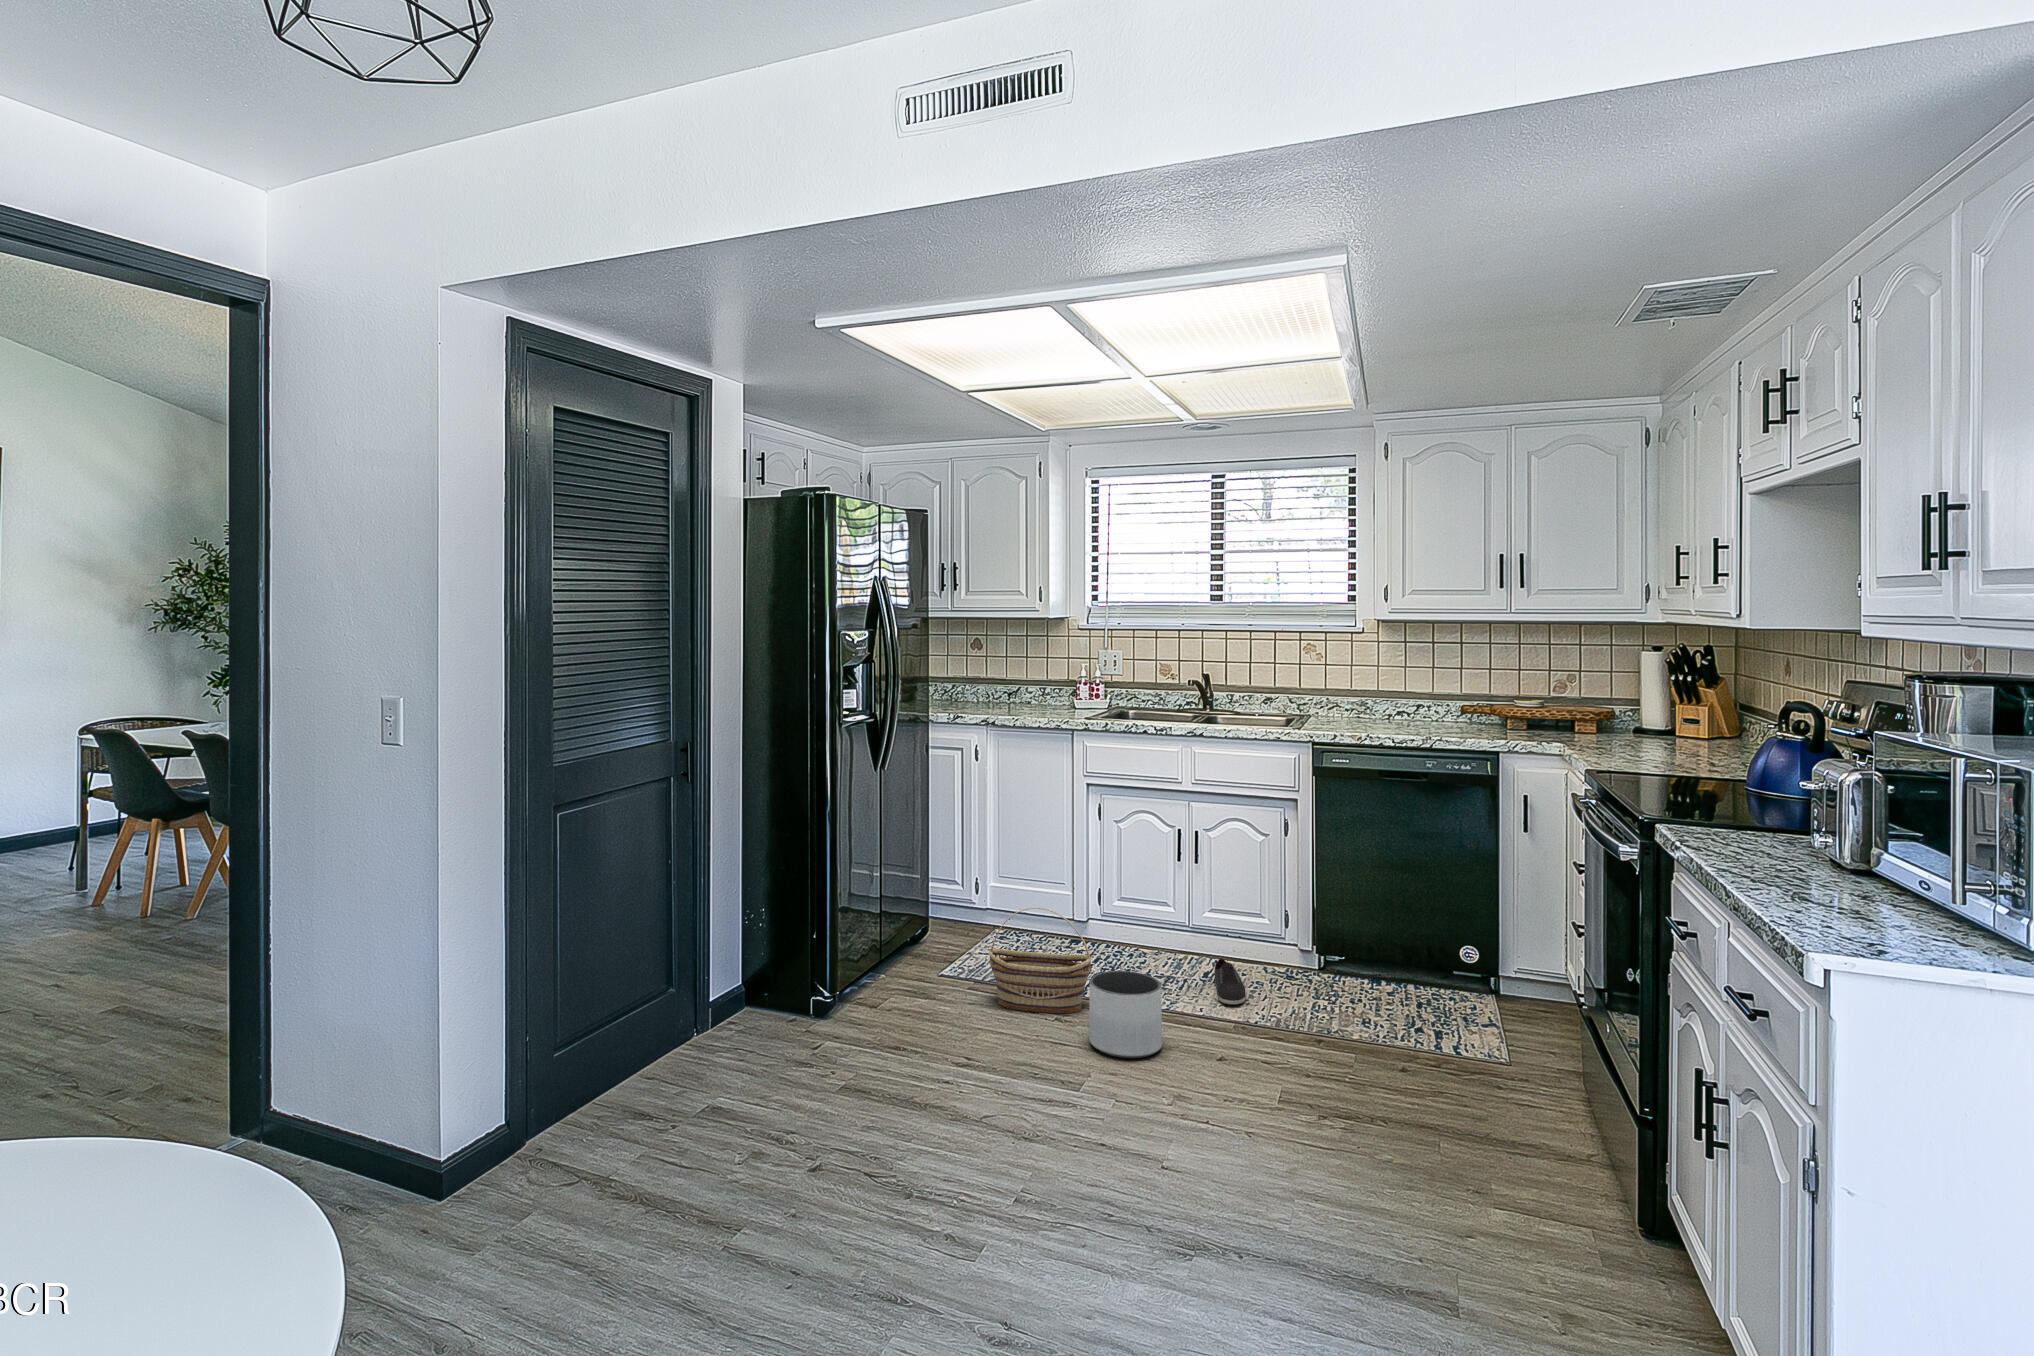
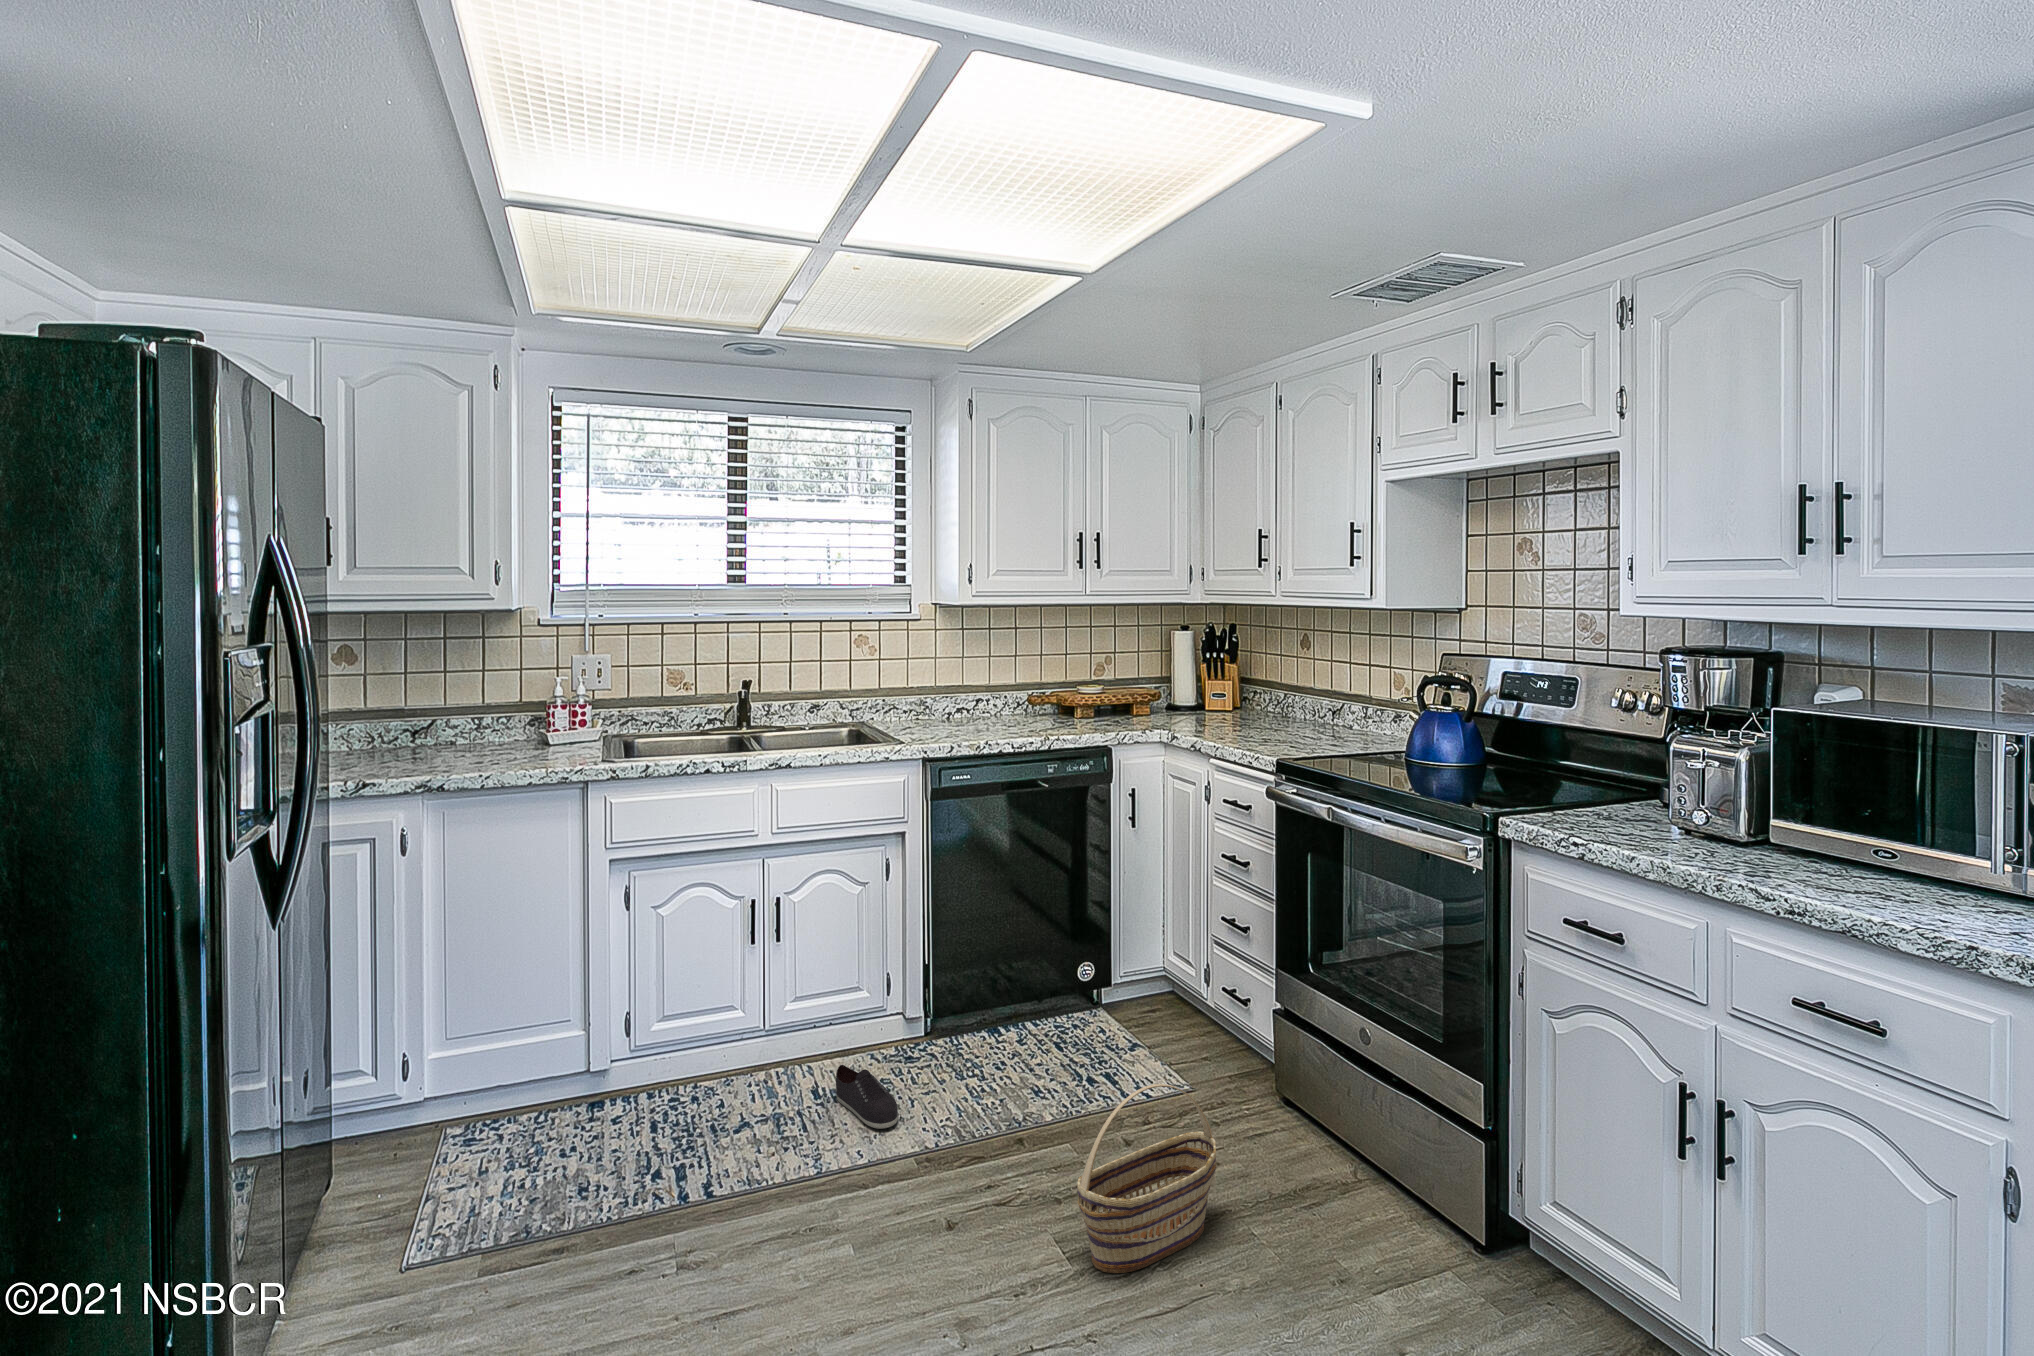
basket: present [990,907,1091,1013] -> present [1077,1084,1216,1273]
planter: present [1089,971,1162,1058] -> none [763,1141,875,1292]

